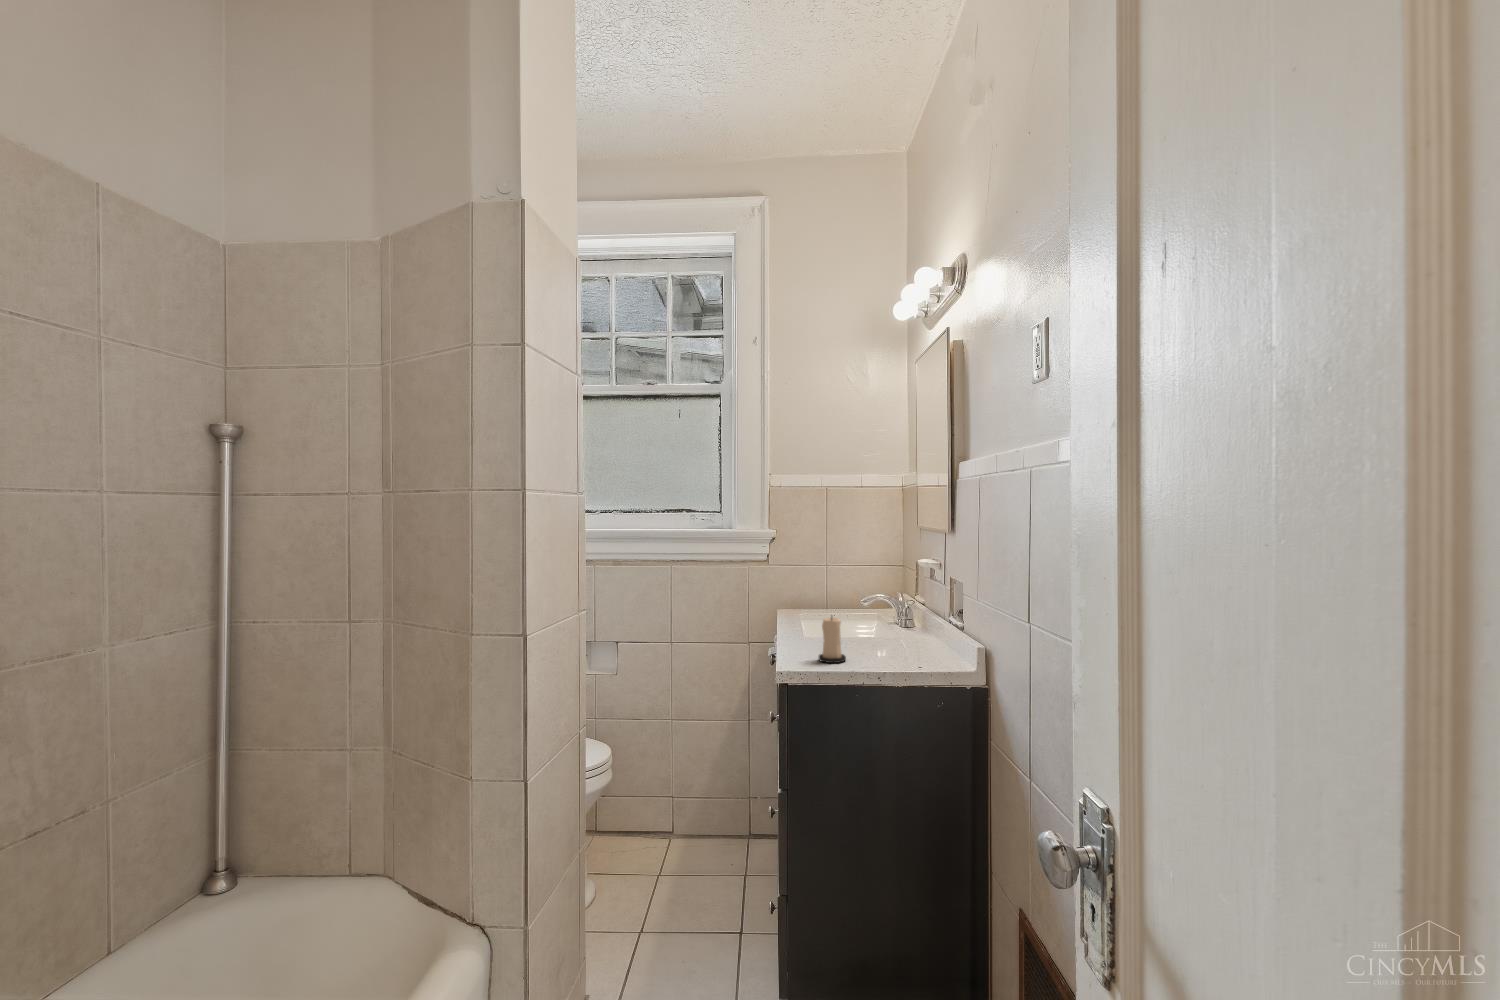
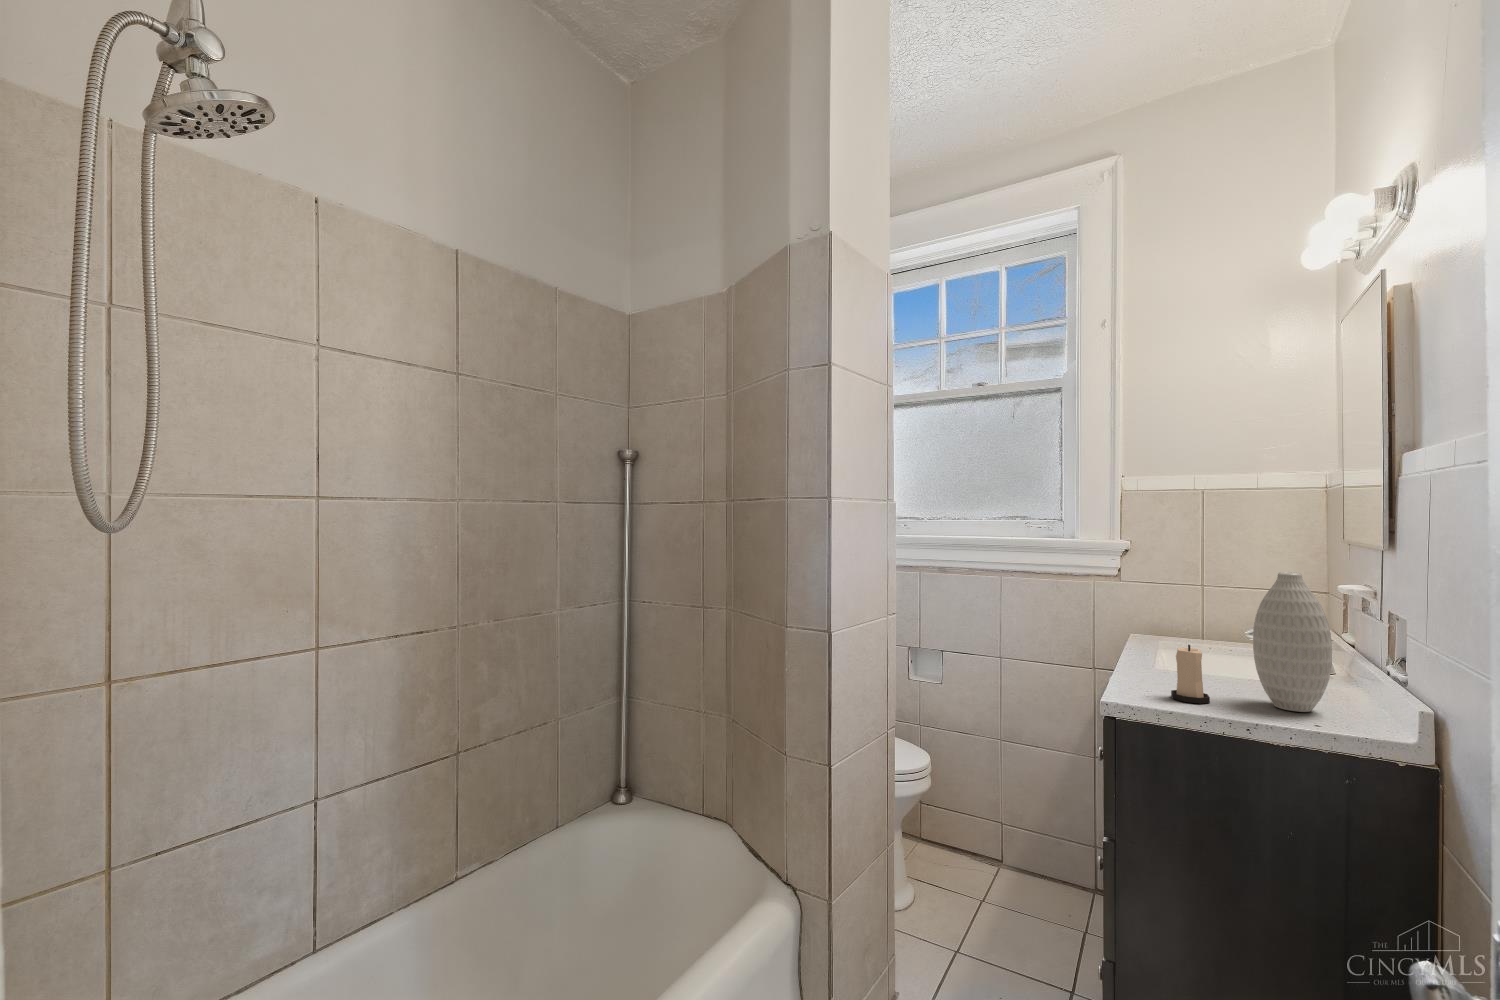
vase: none [873,551,921,659] -> present [1253,572,1332,712]

